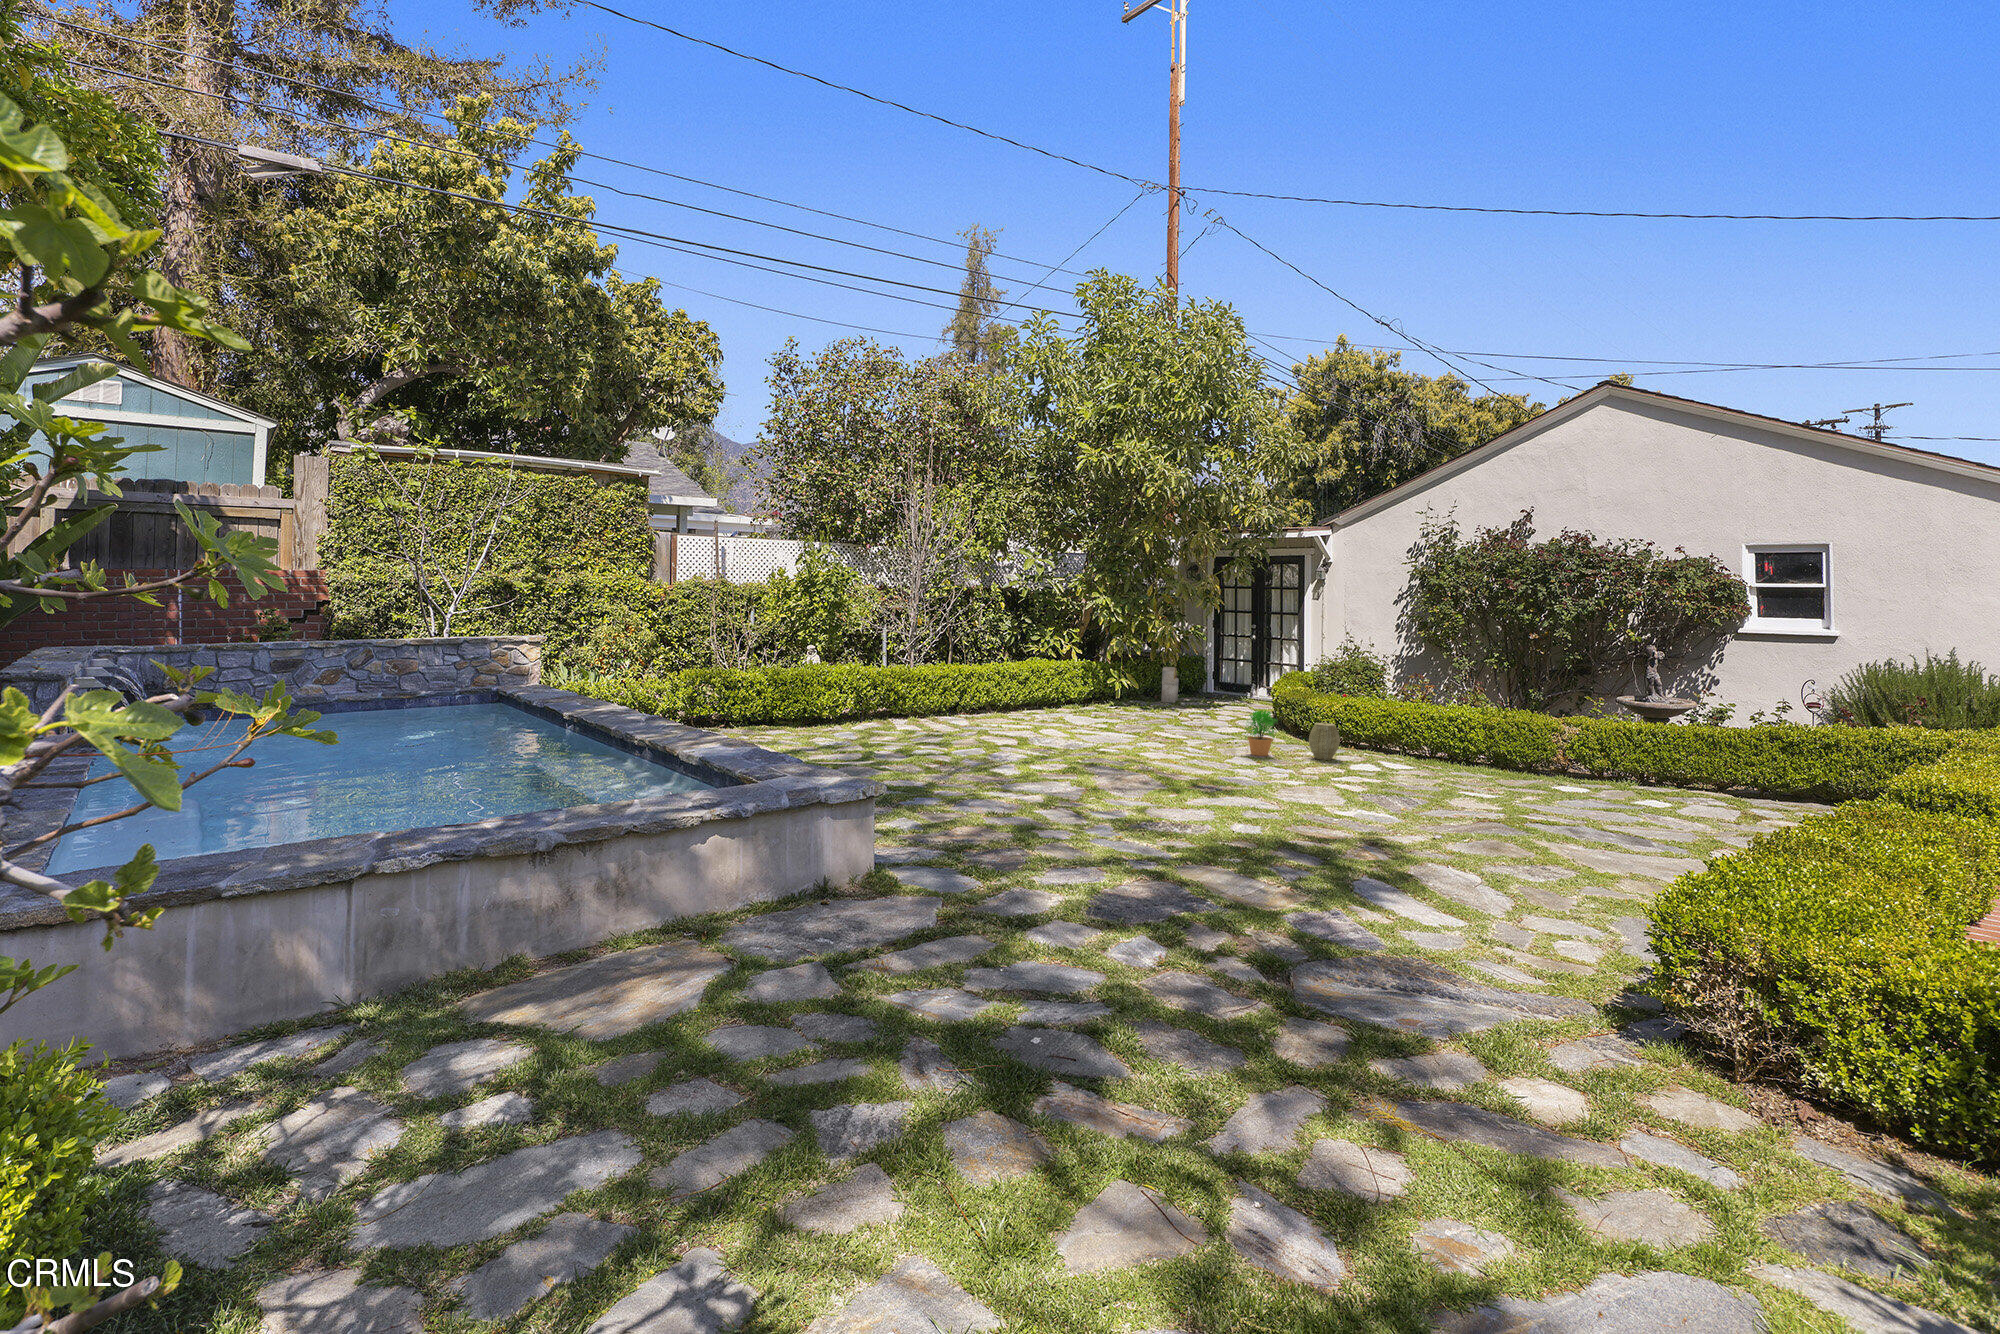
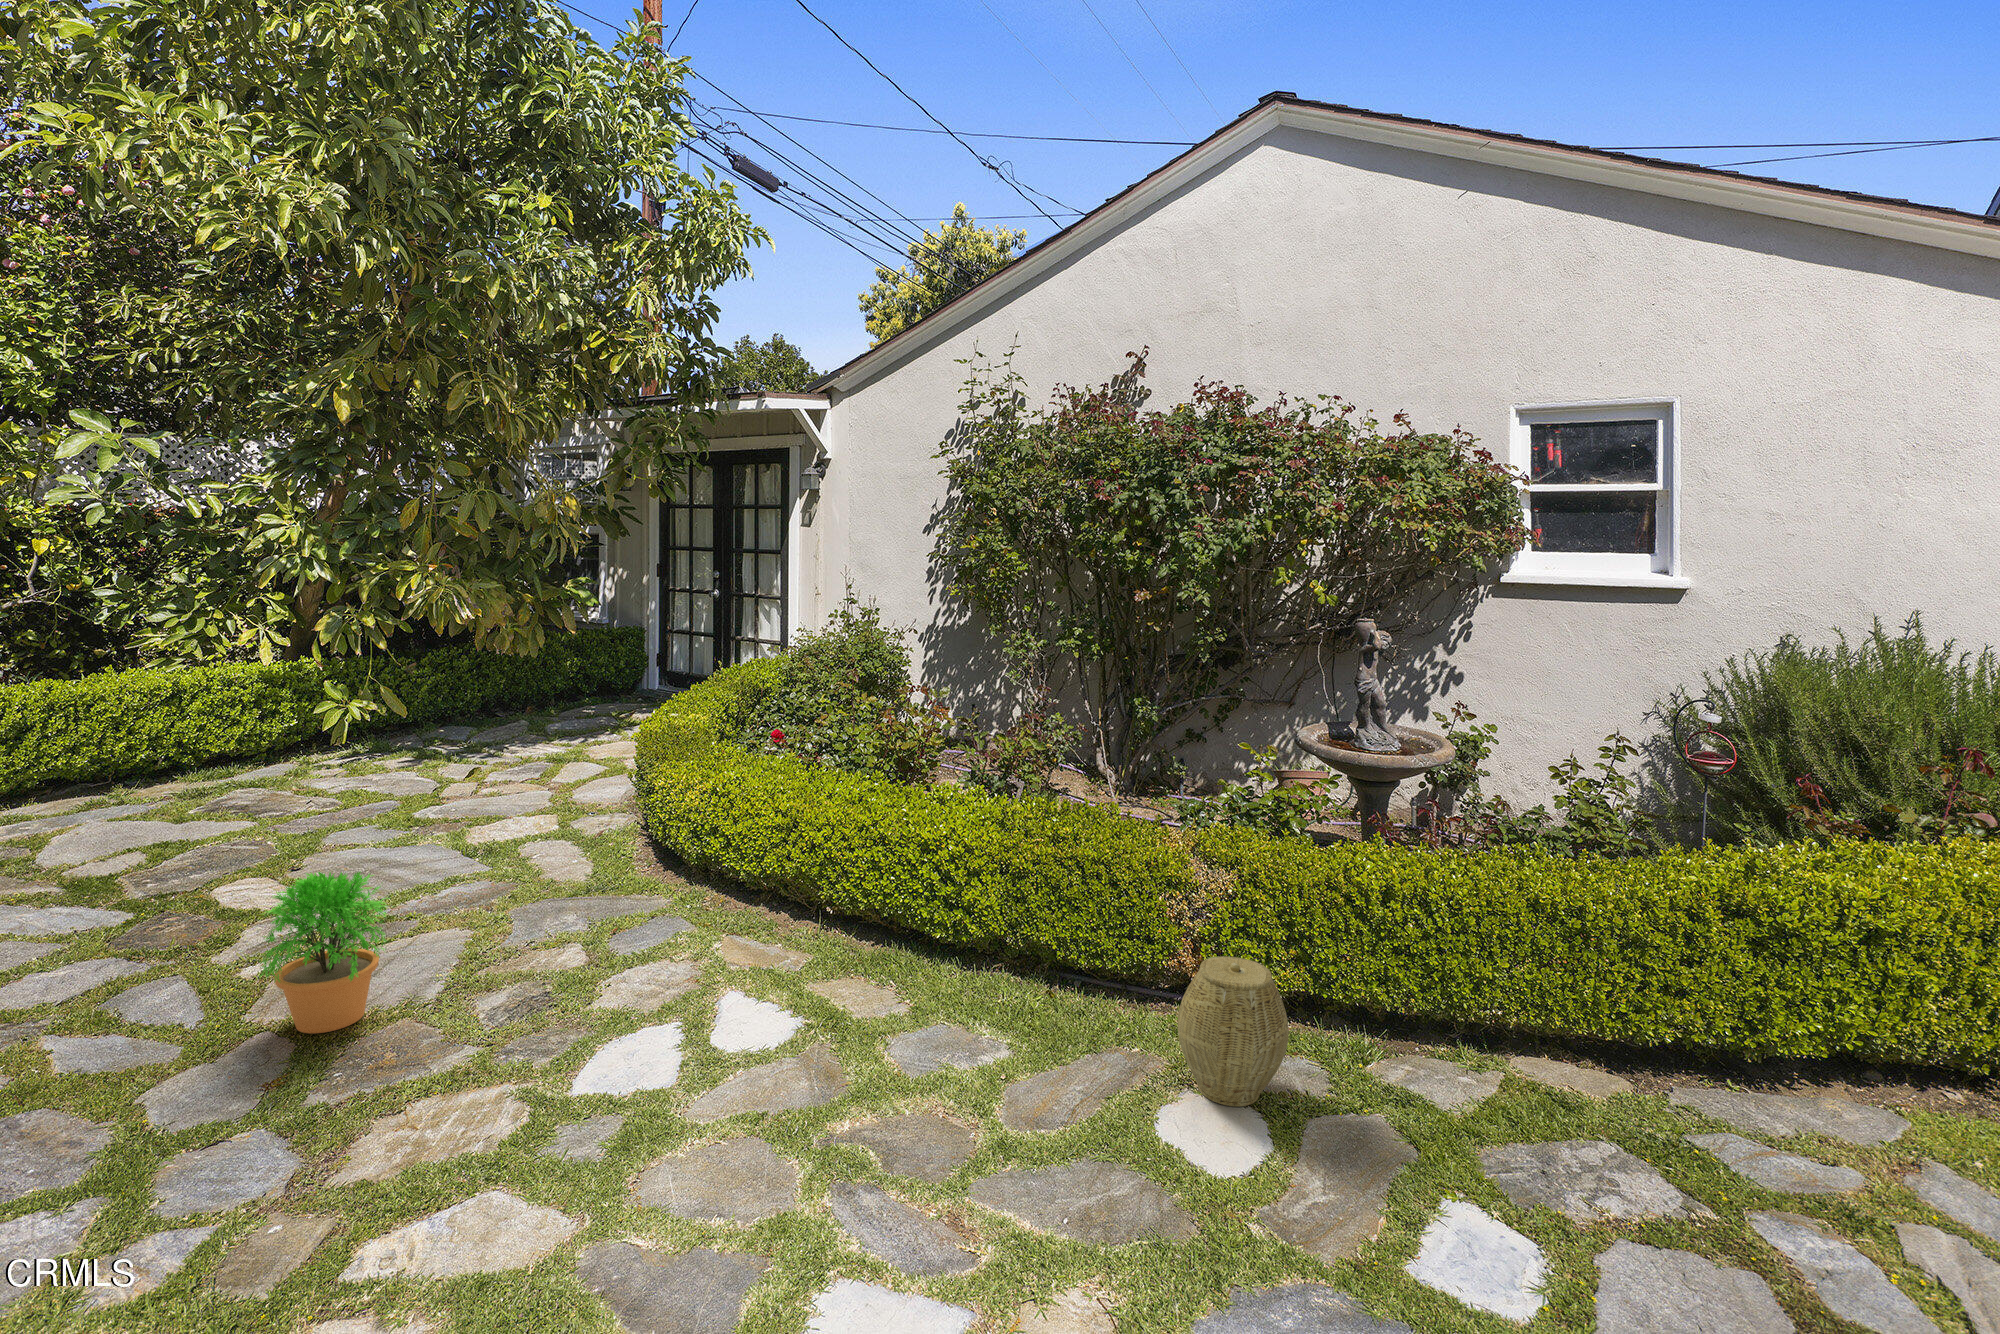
stool: present [1161,667,1179,703] -> none [508,653,557,721]
woven basket: present [1309,722,1340,760] -> present [1178,956,1289,1107]

